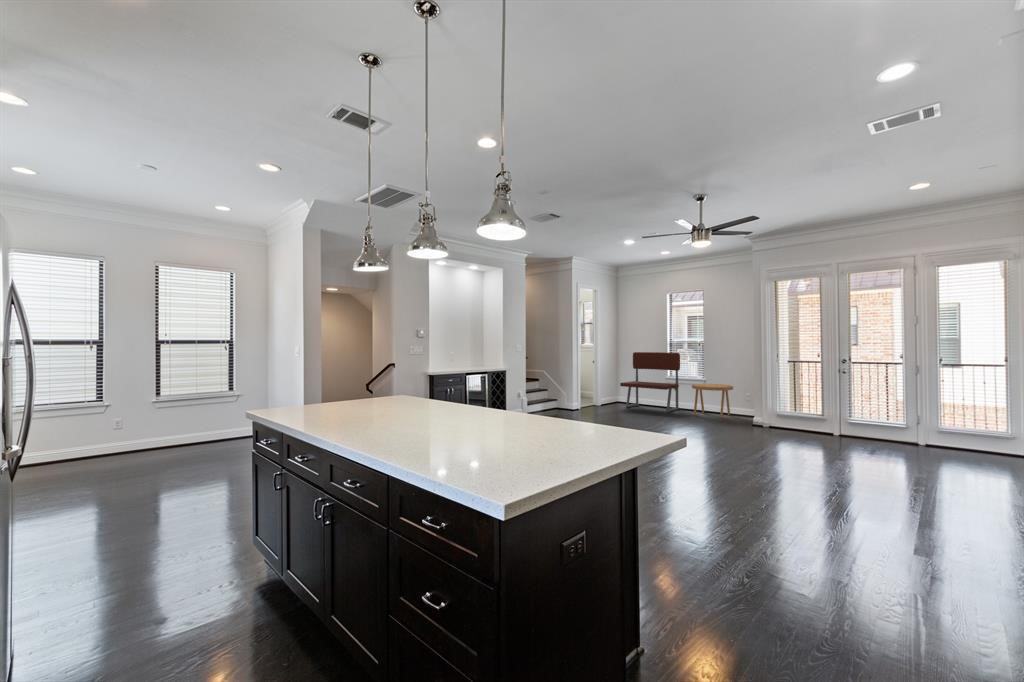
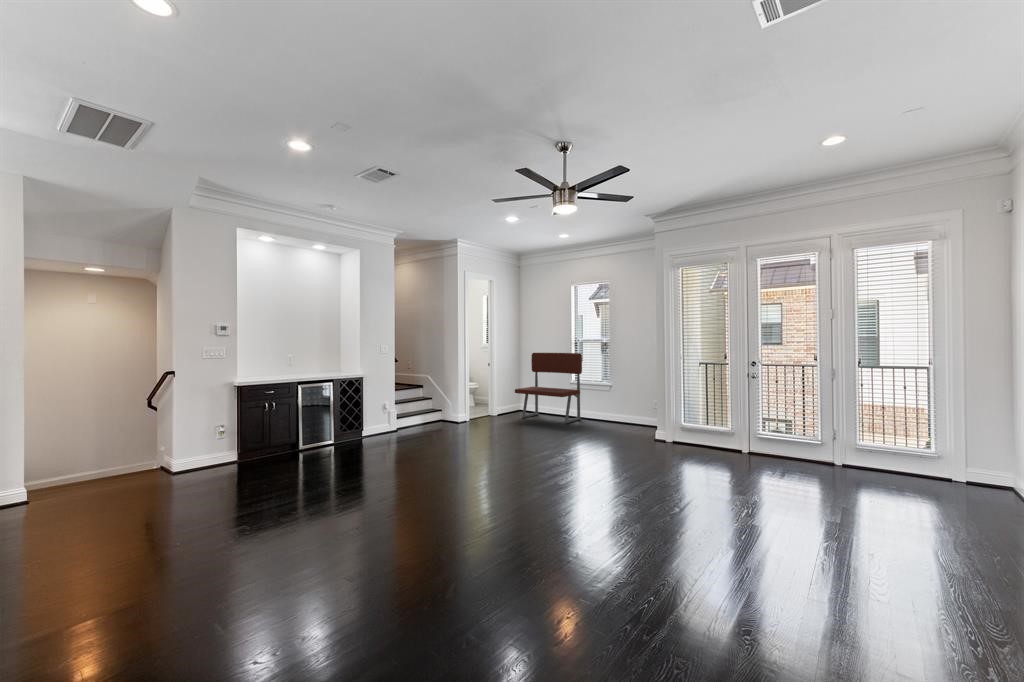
side table: present [692,384,733,418] -> none [592,390,638,431]

